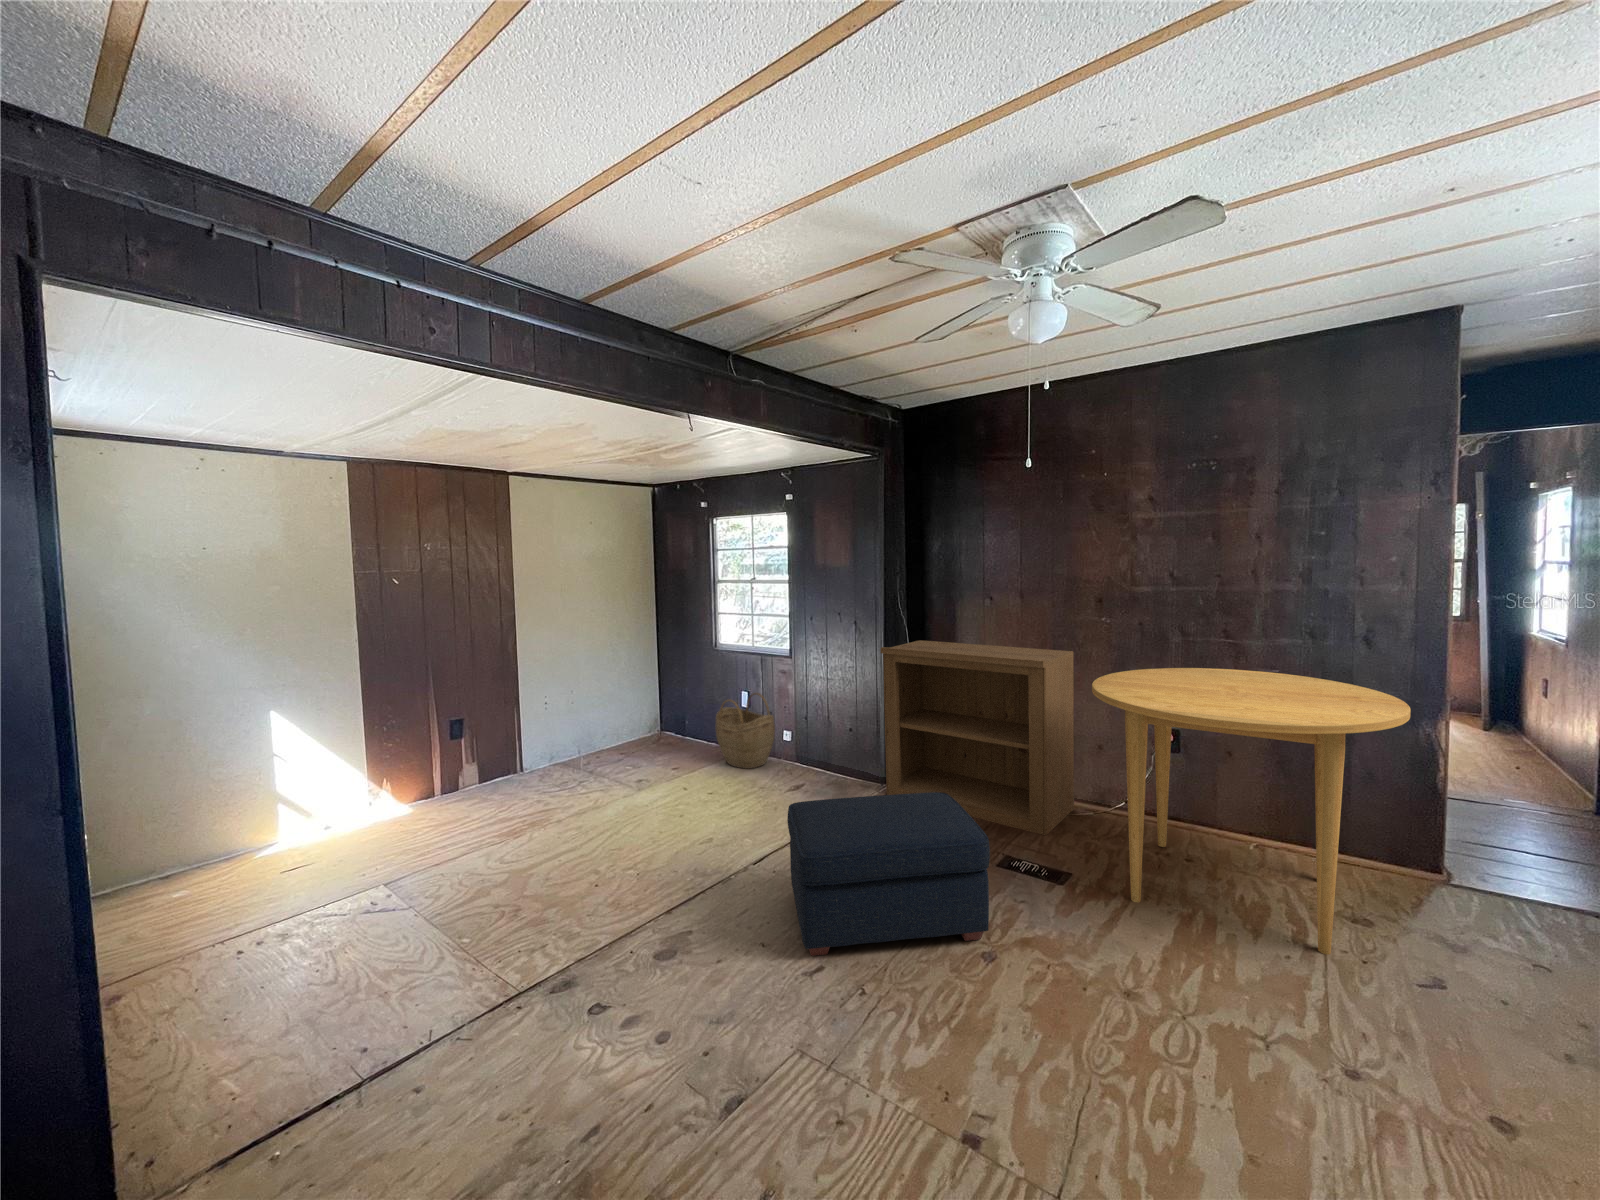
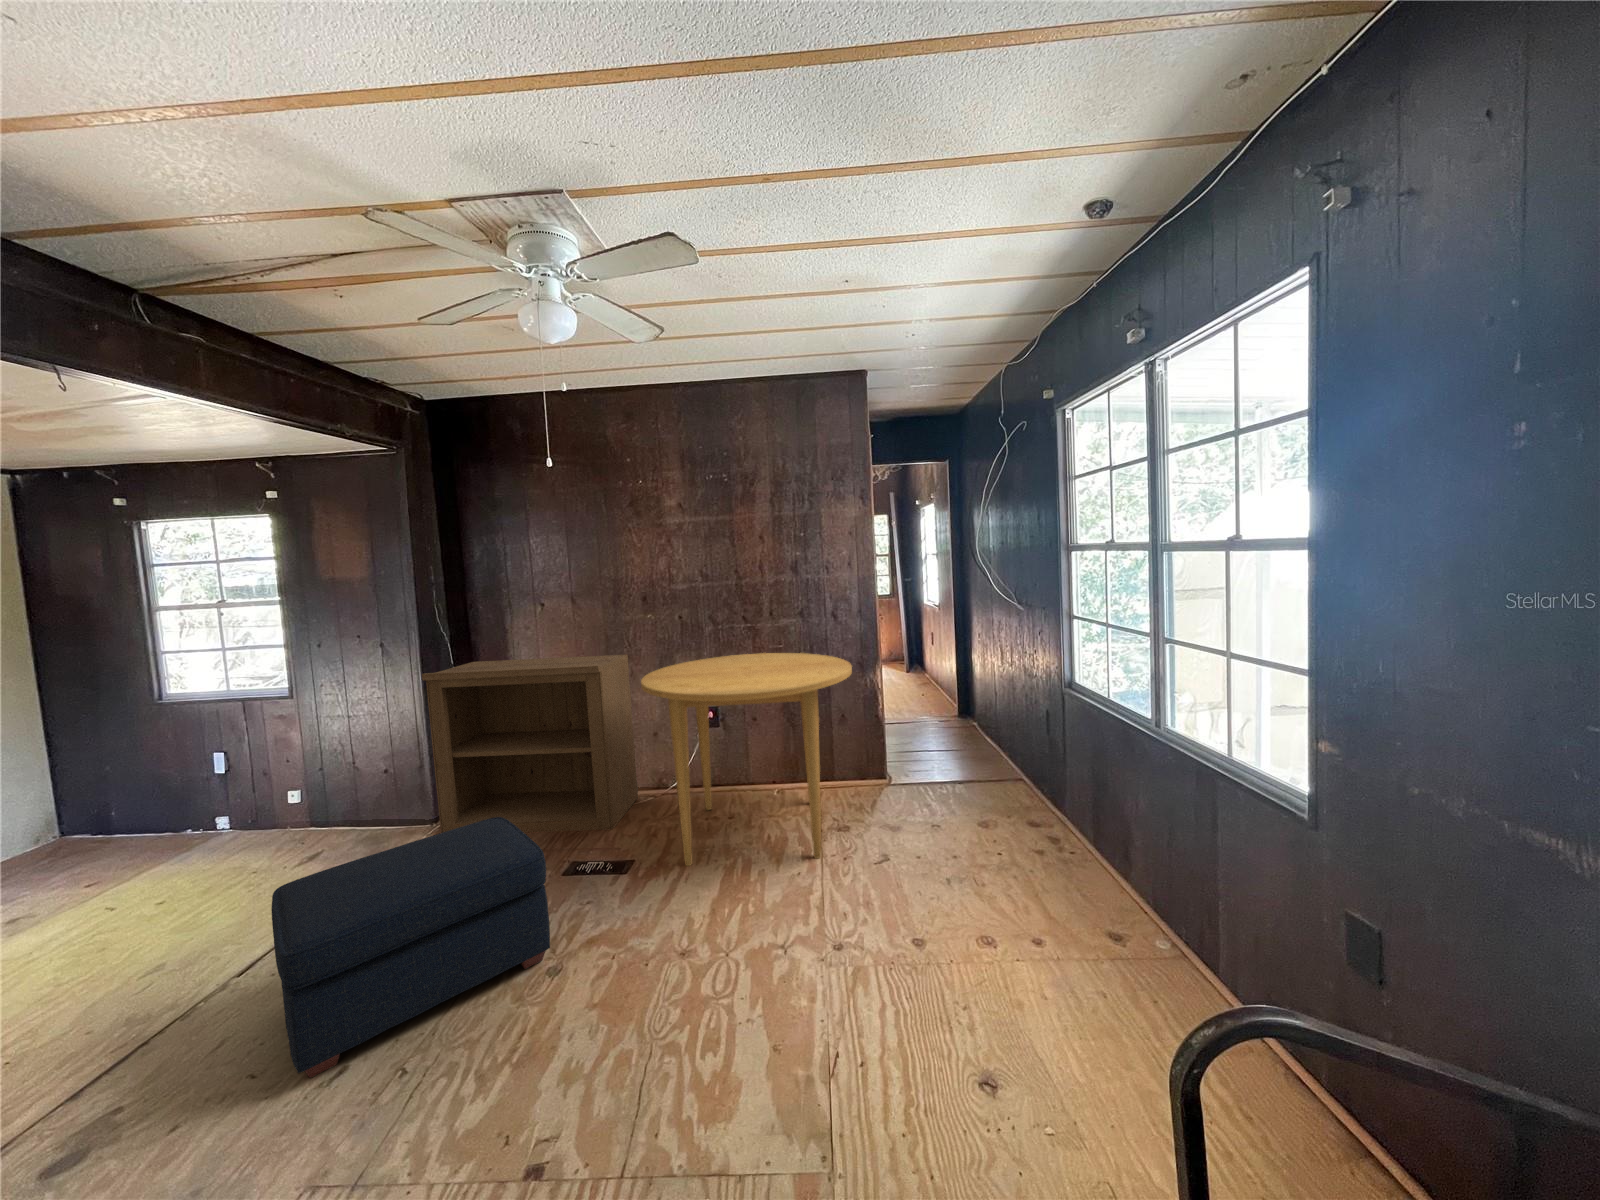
woven basket: present [716,693,775,769] -> none [170,753,279,858]

